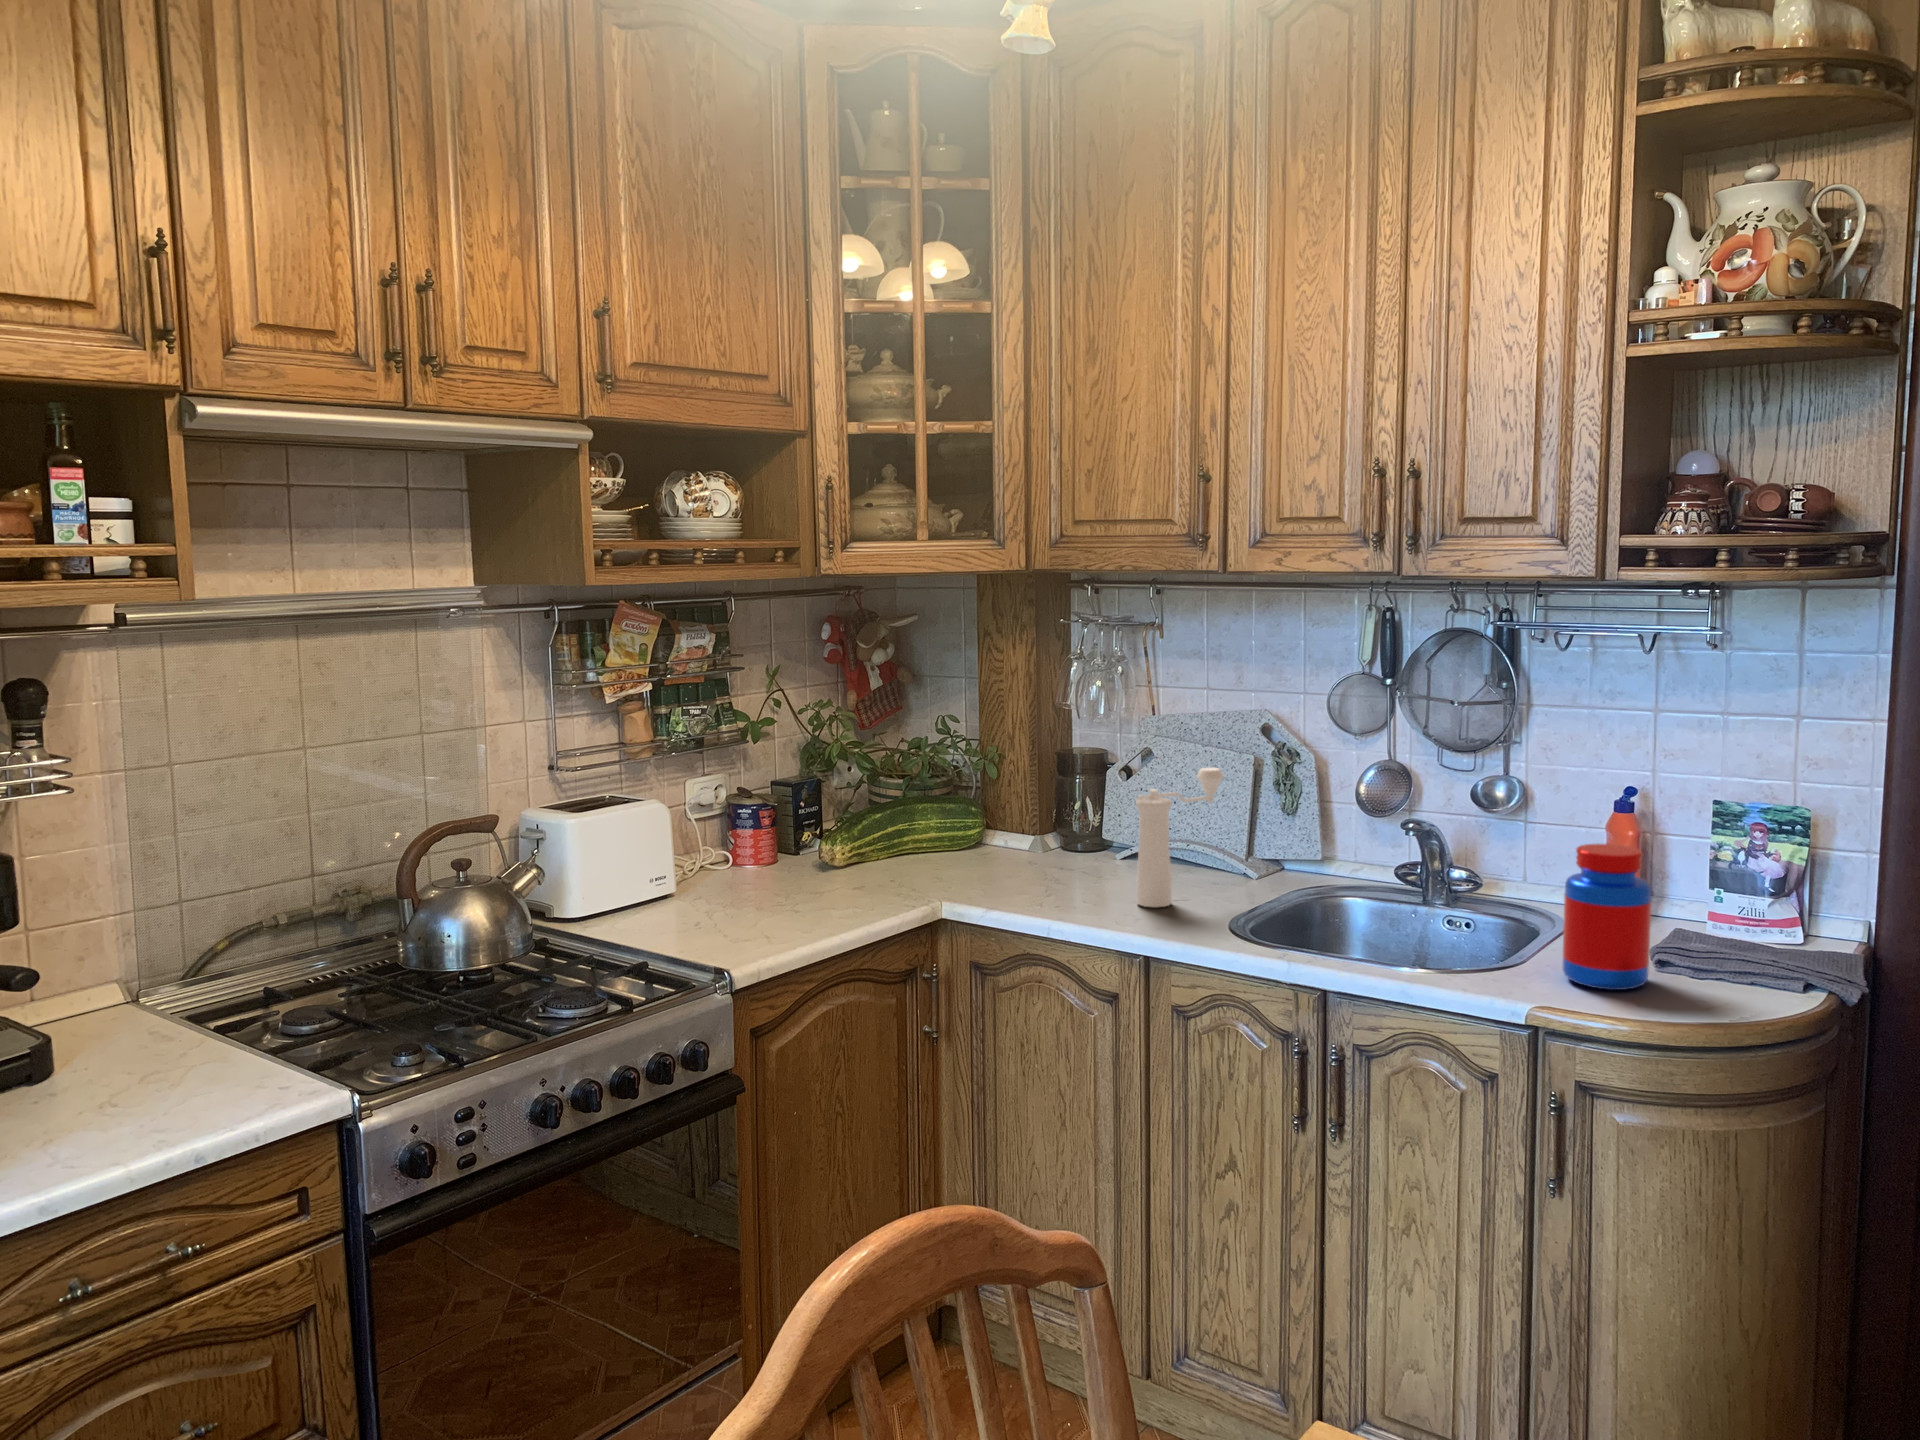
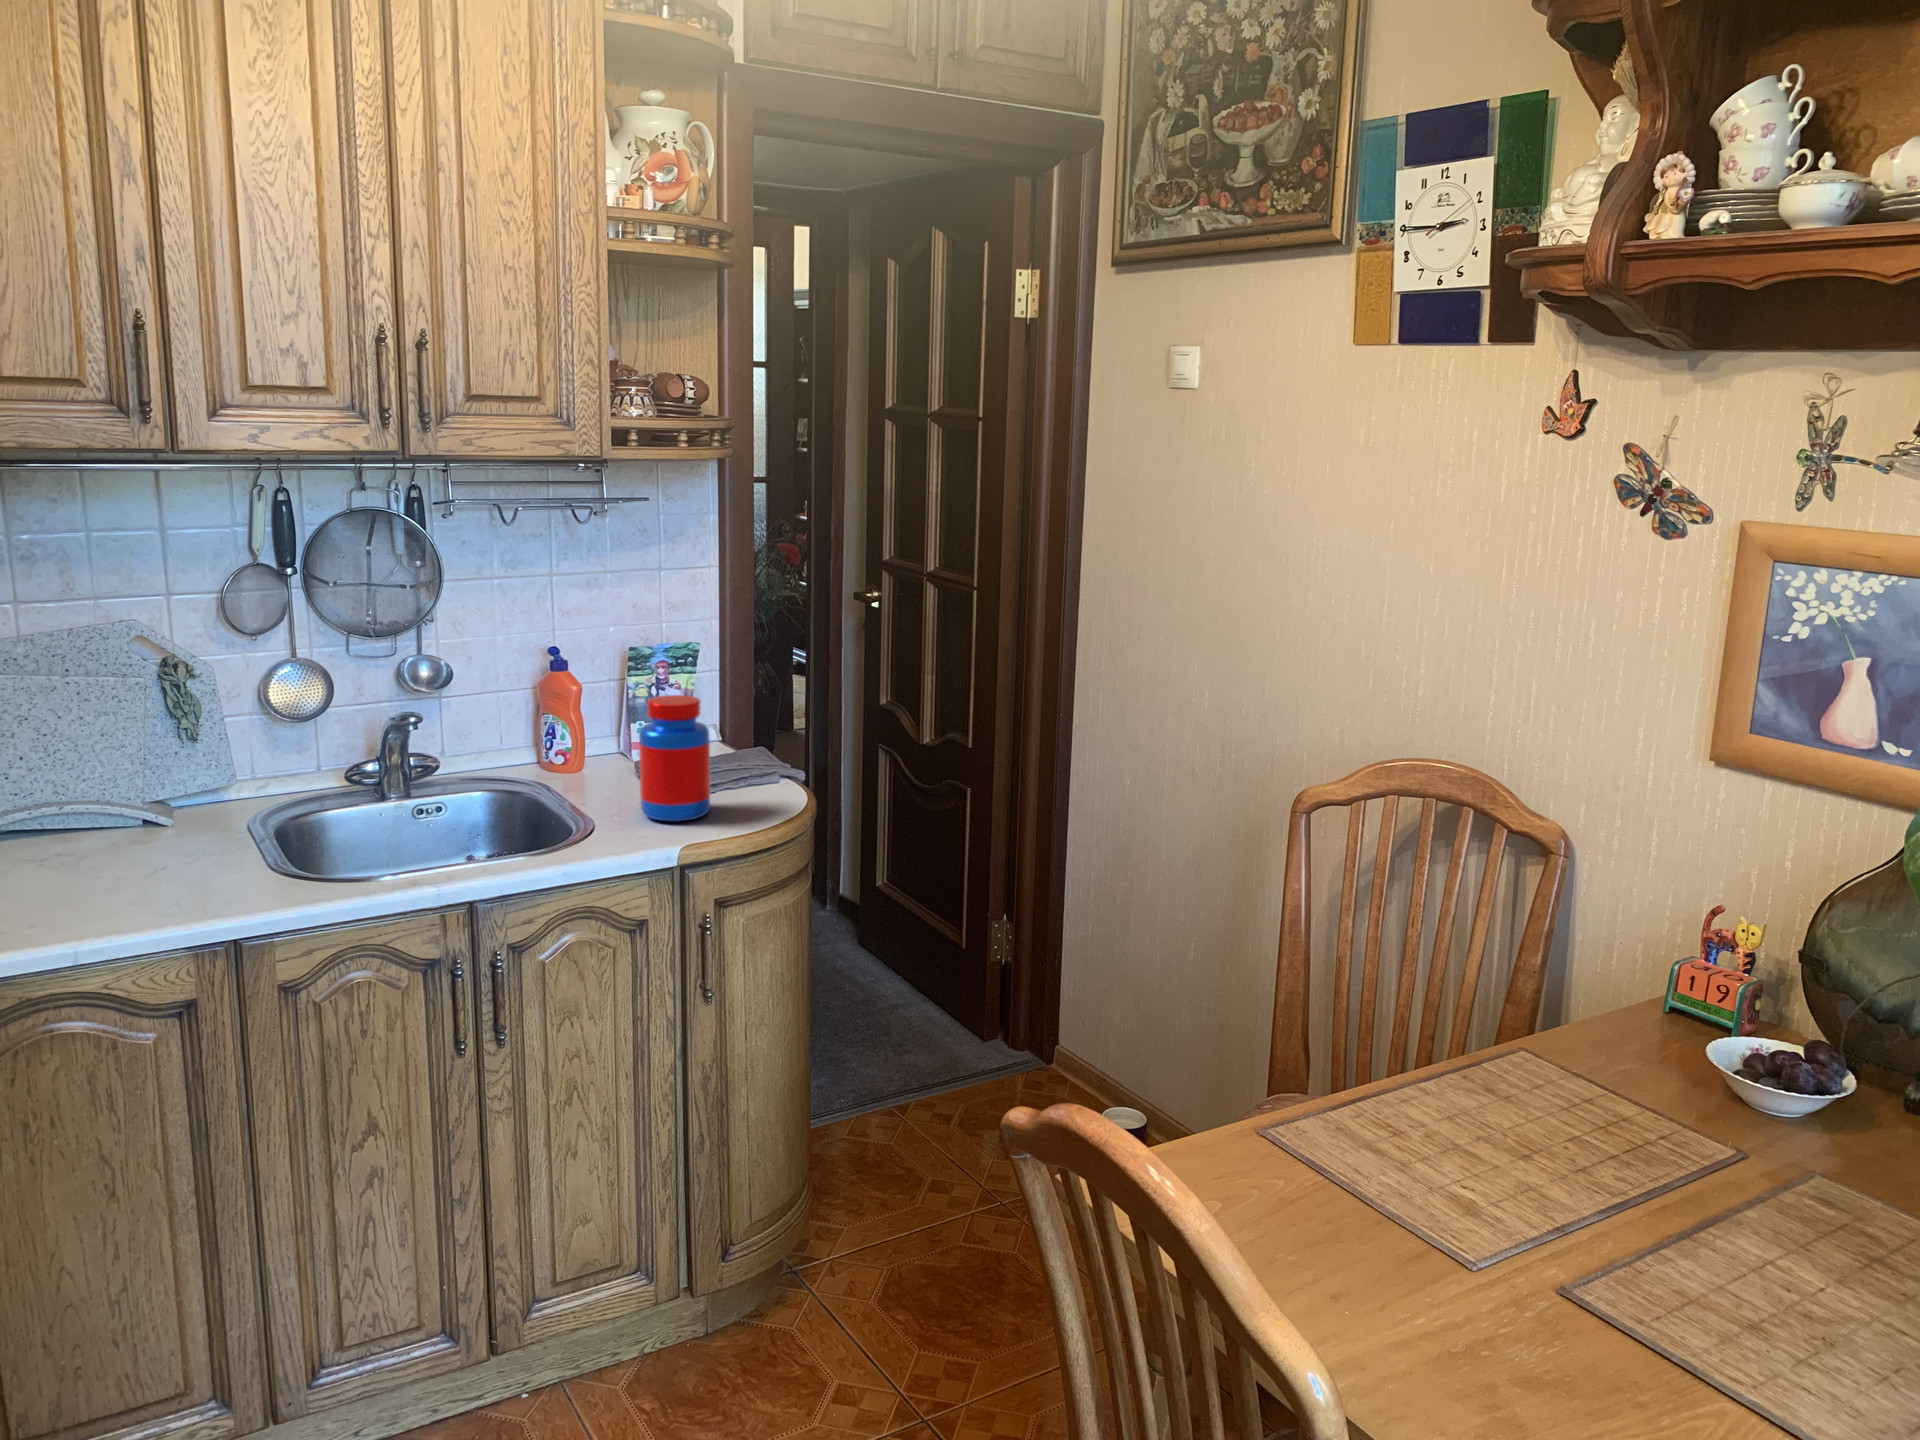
pepper mill: present [1136,768,1224,907] -> none [105,695,185,885]

